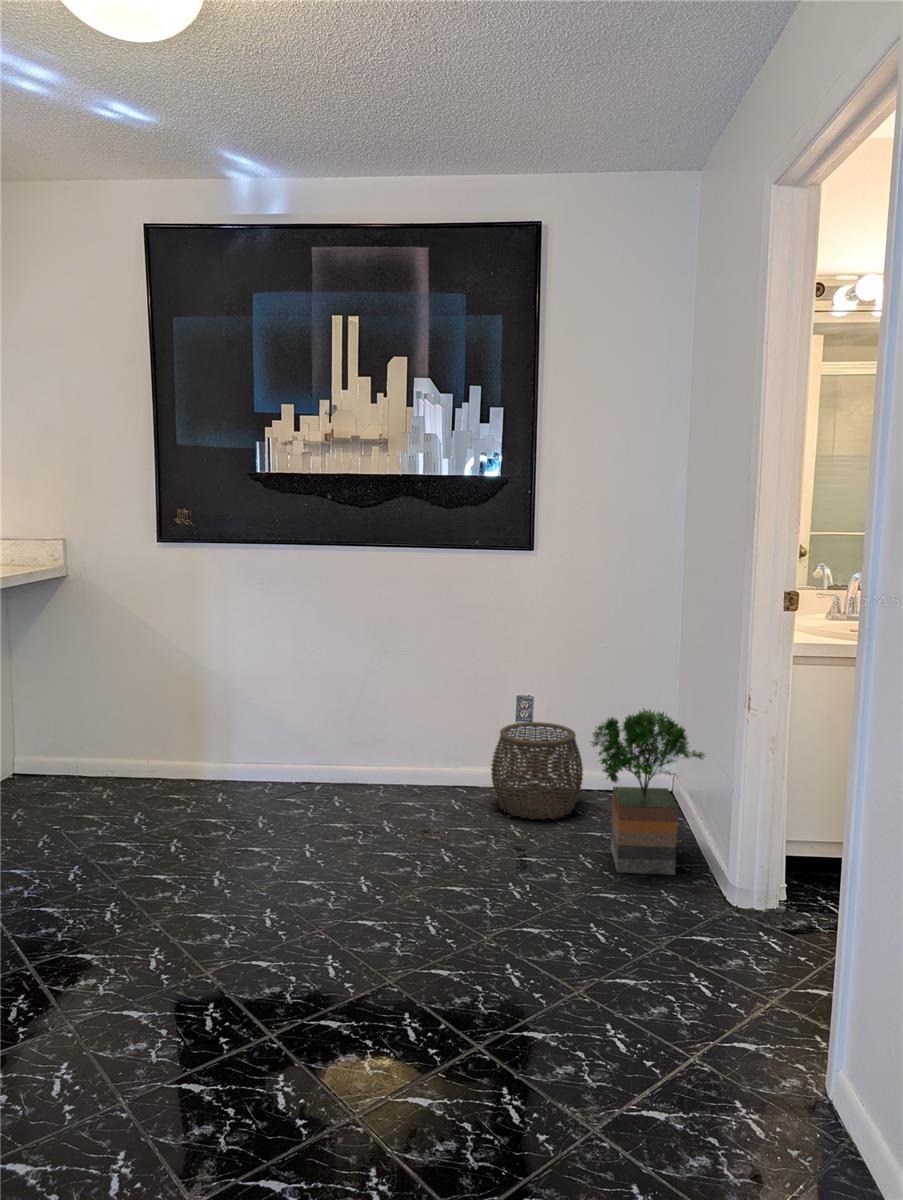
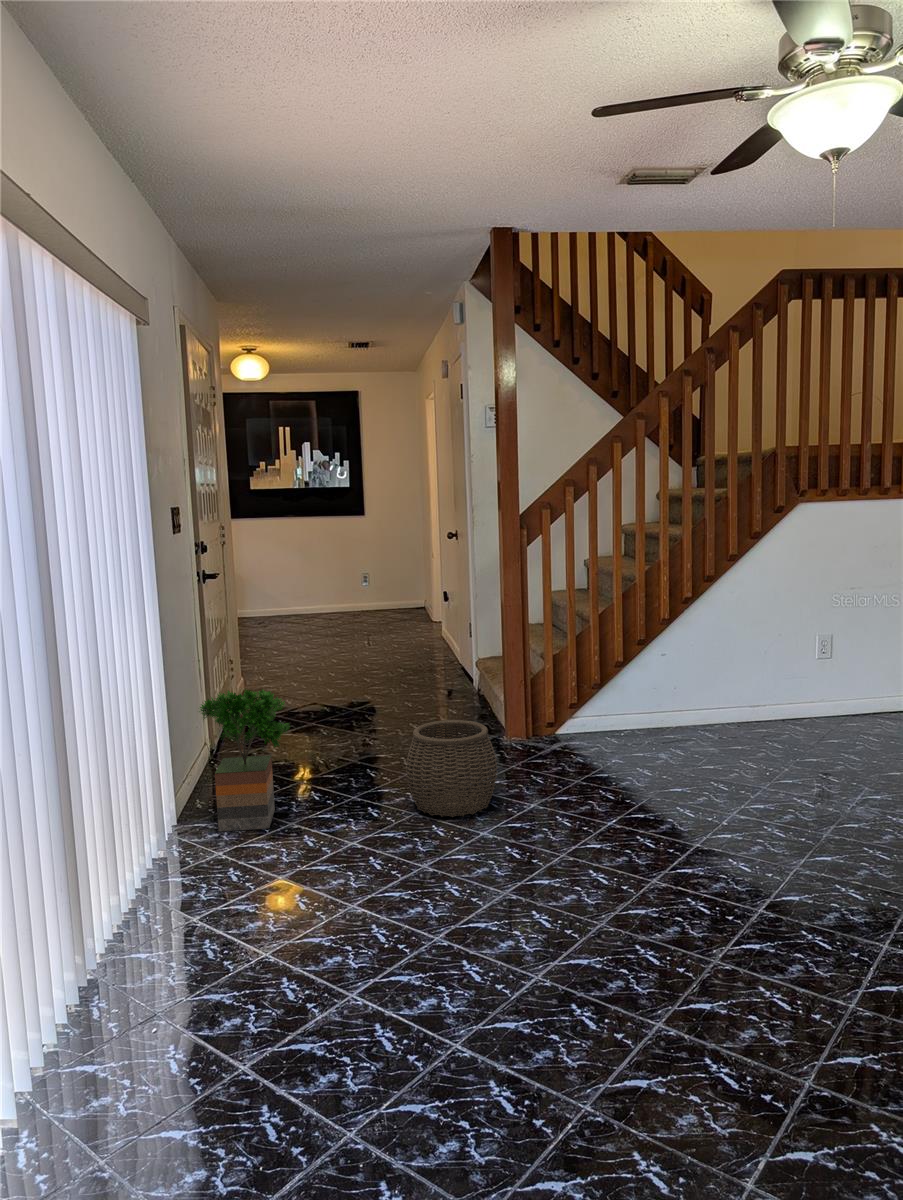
potted tree: present [592,709,704,875] -> present [199,689,290,832]

